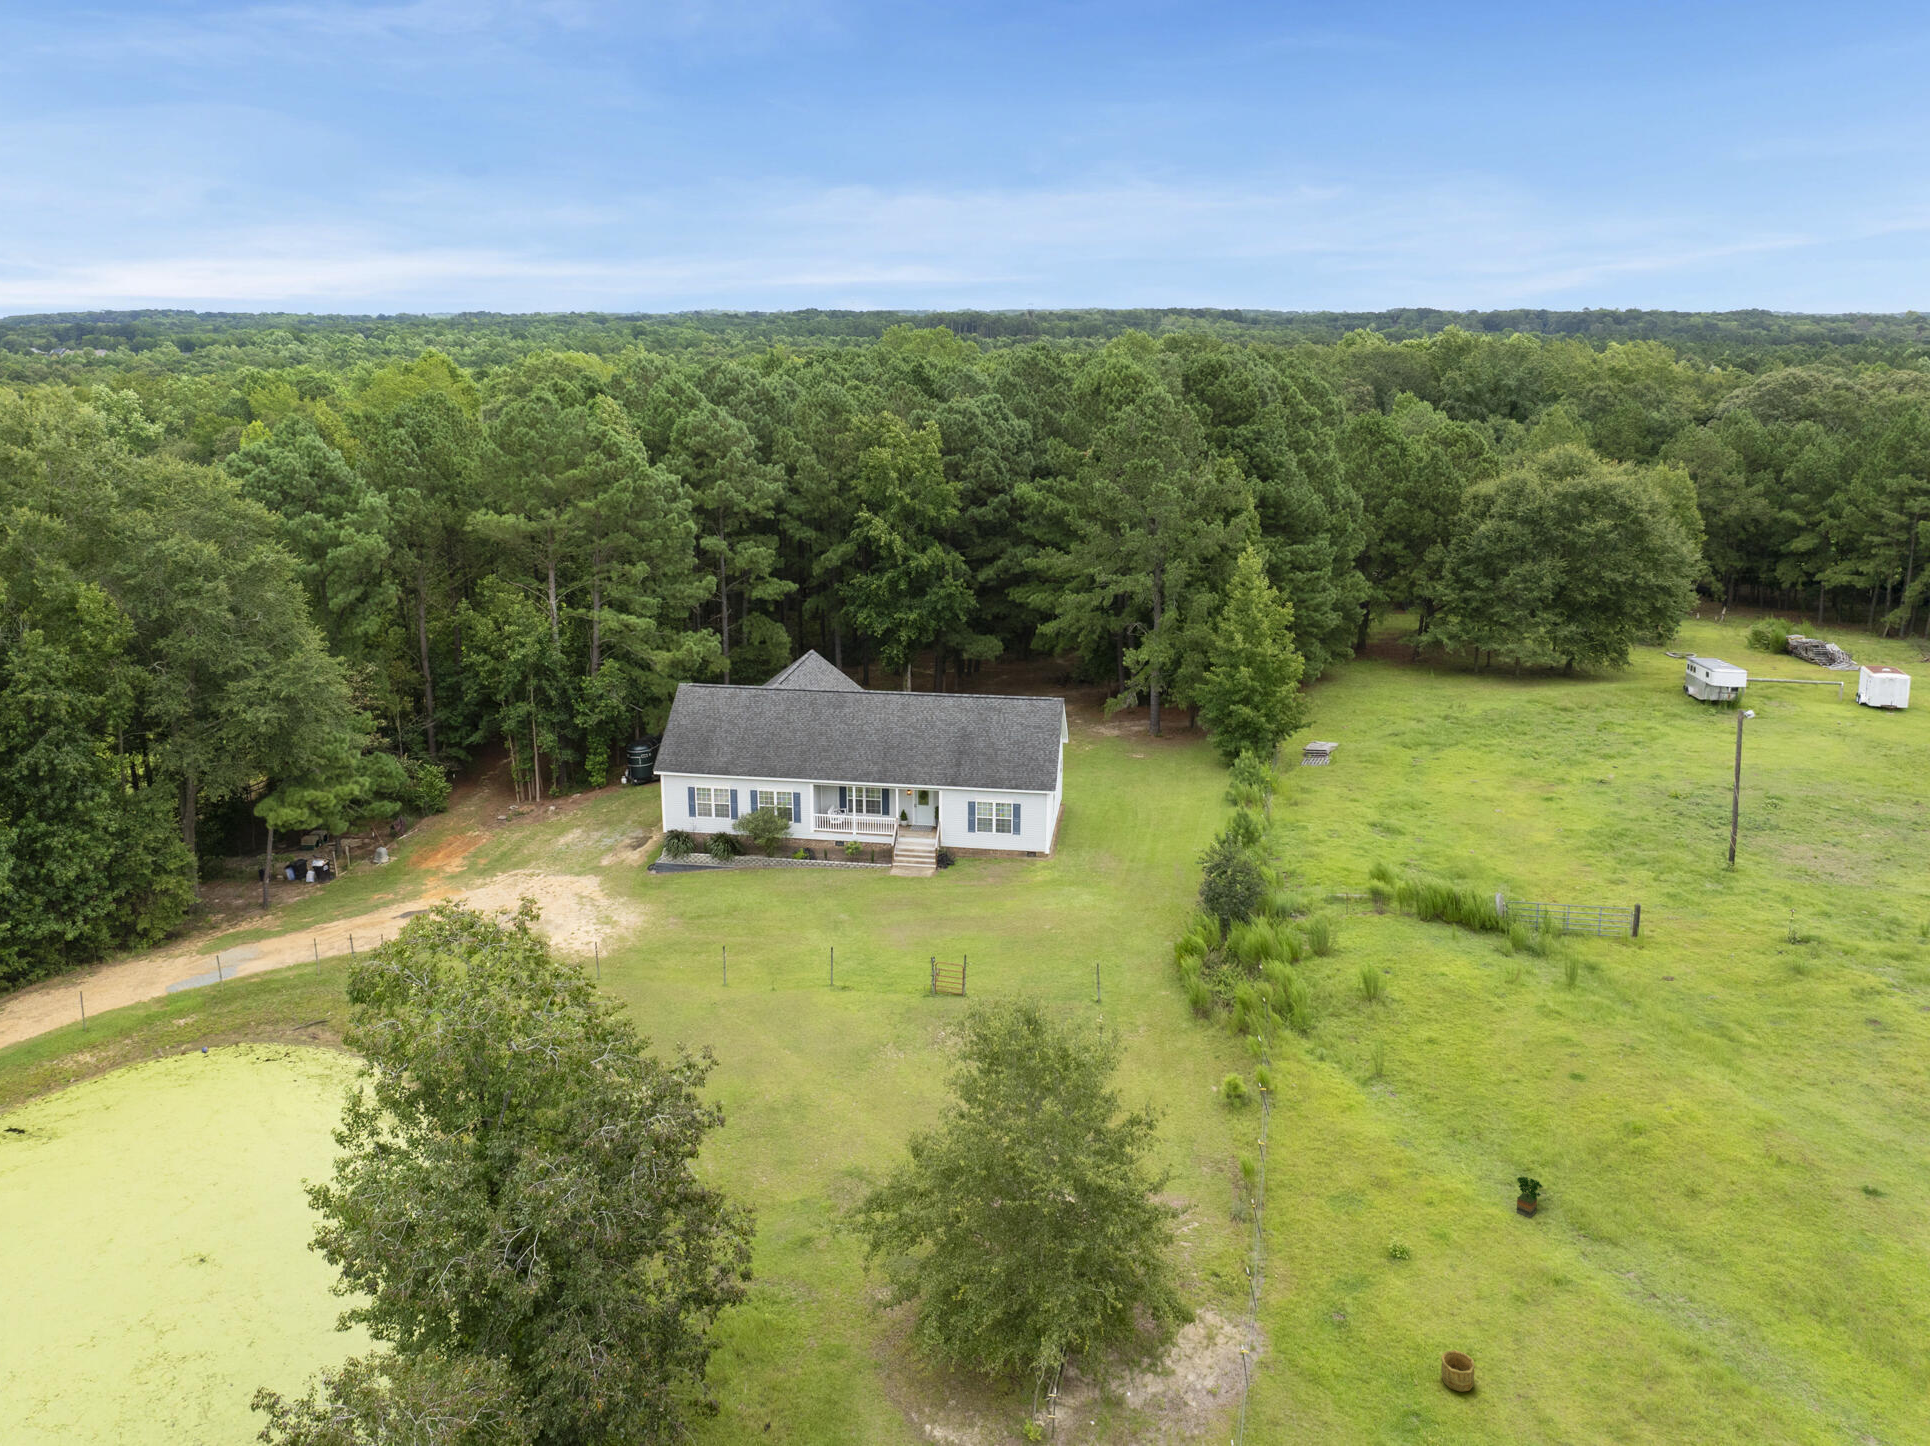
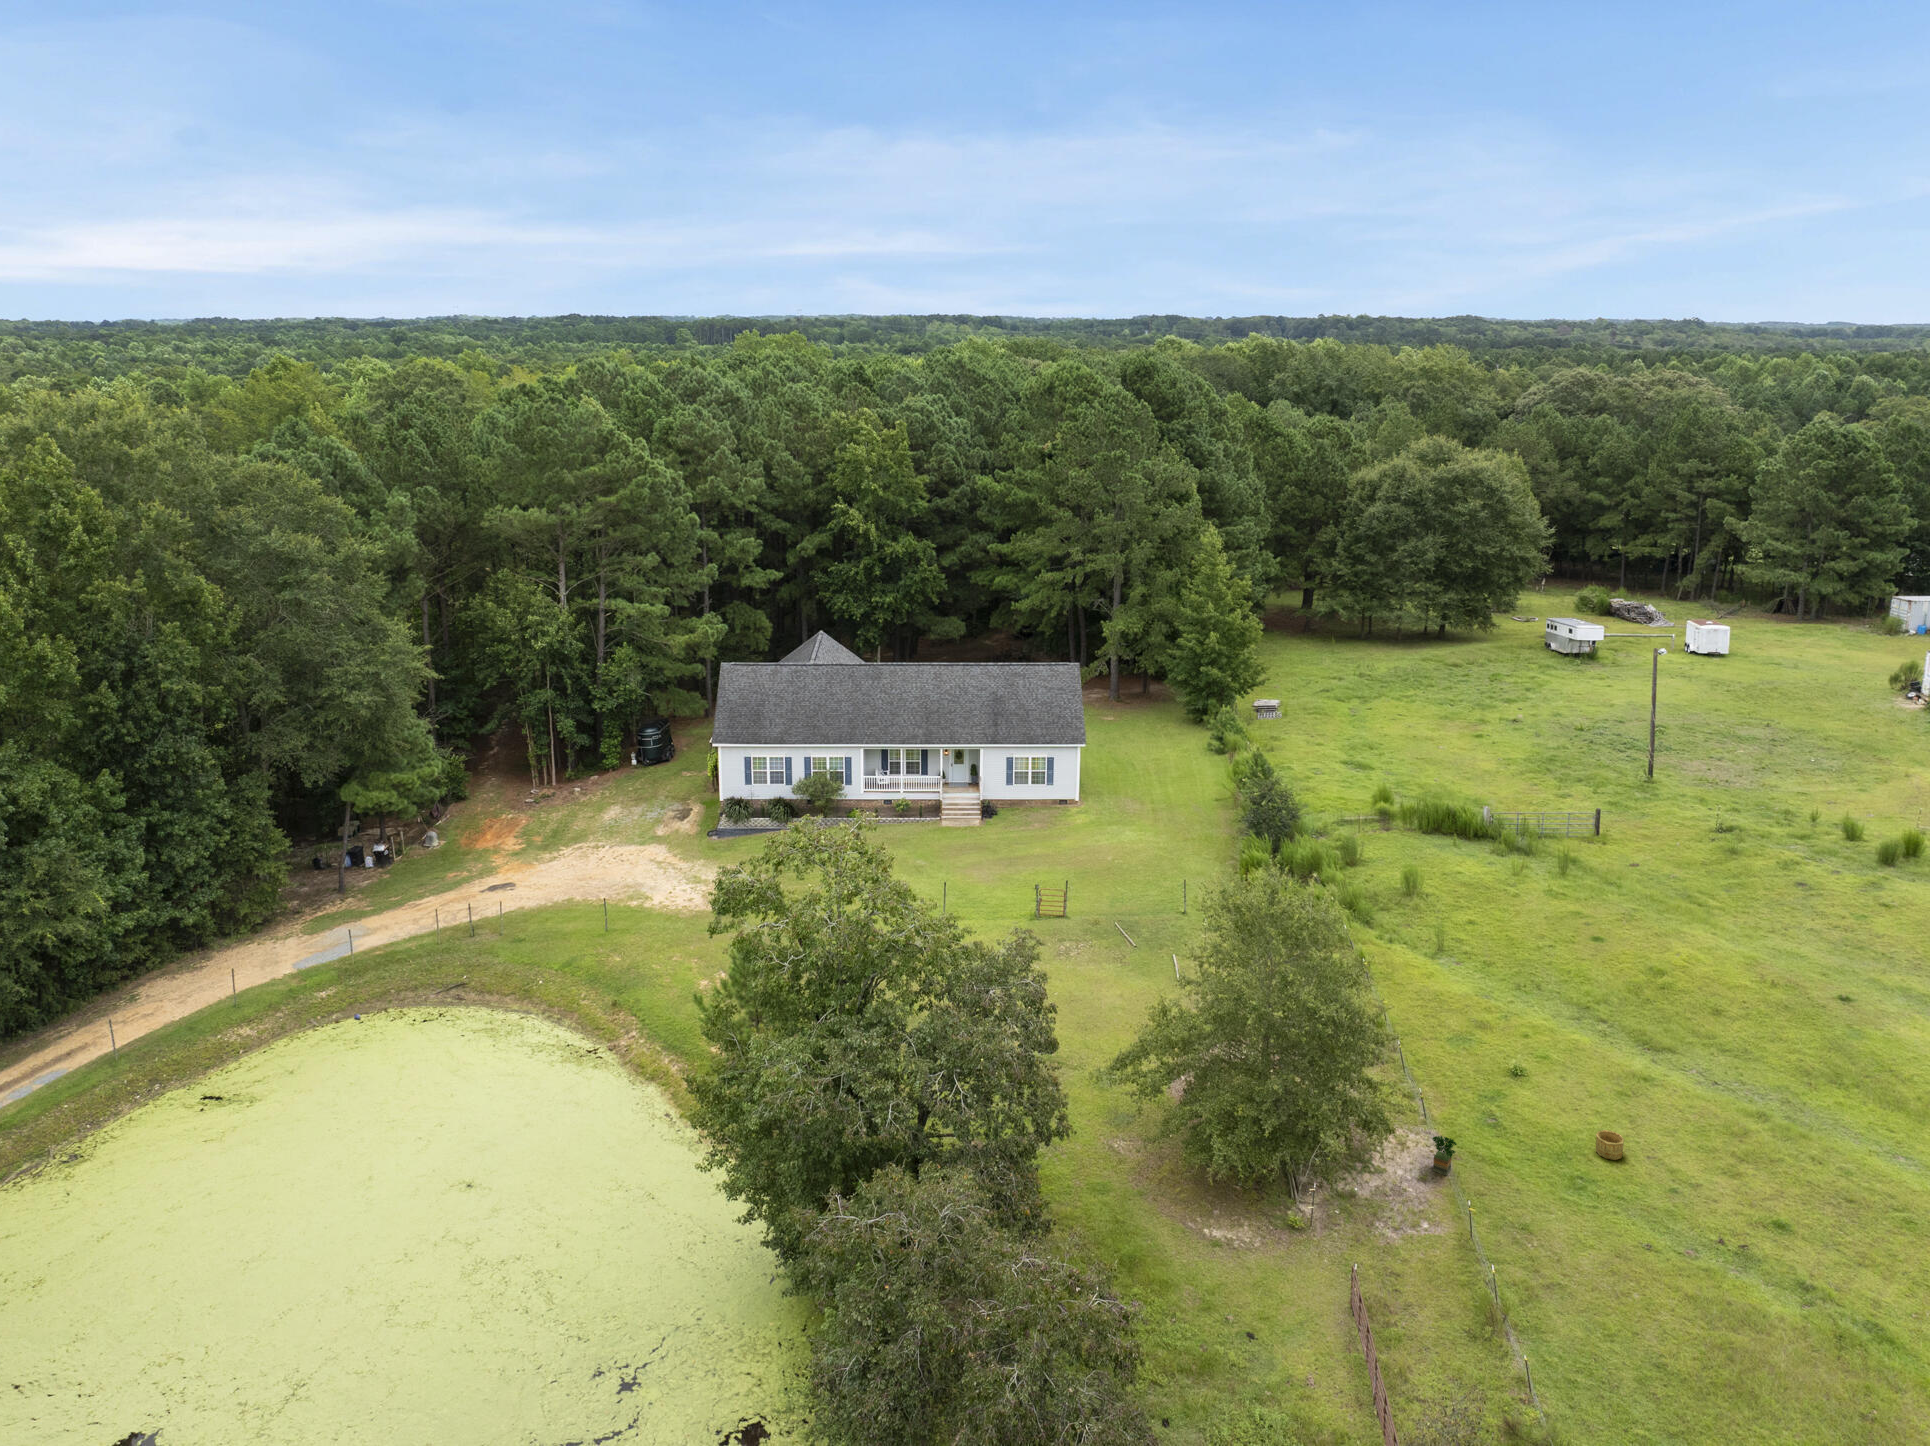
potted tree: present [1517,1177,1543,1218] -> present [1432,1136,1457,1176]

